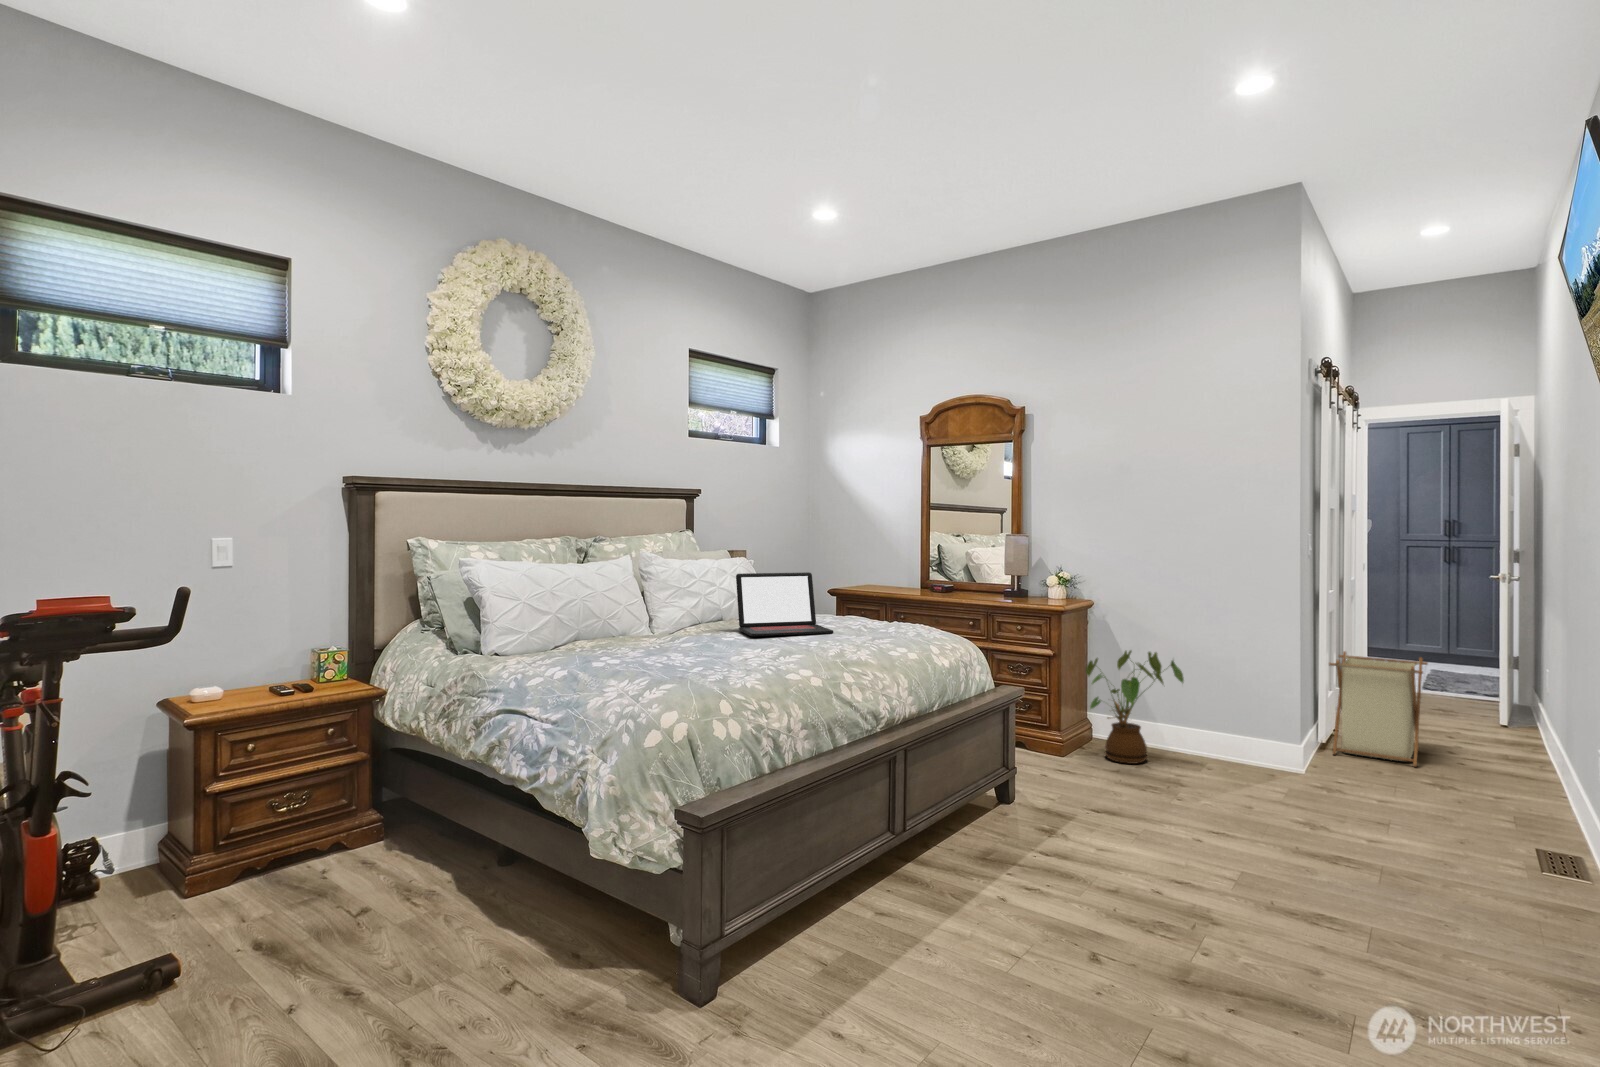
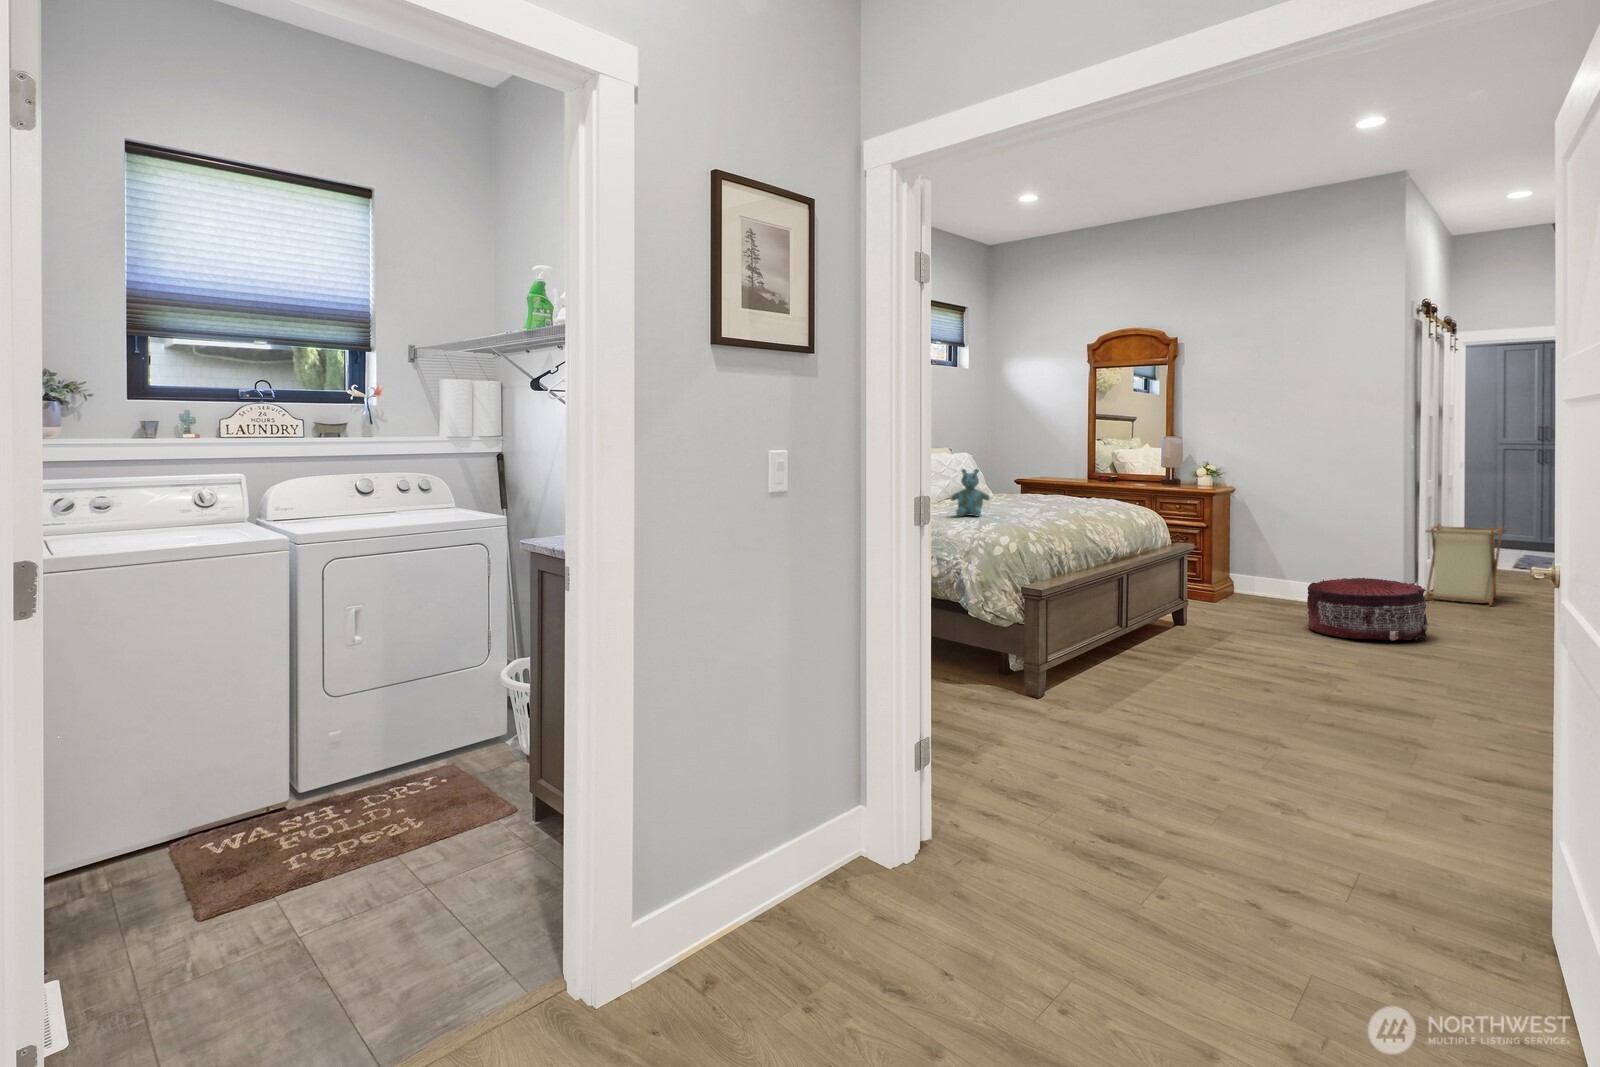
laptop: present [736,572,833,637] -> none [984,464,1059,506]
stuffed bear: none [646,586,703,661] -> present [951,469,990,516]
house plant: present [1086,651,1184,764] -> none [1230,522,1309,606]
pouf: none [1179,739,1342,845] -> present [1307,578,1428,641]

